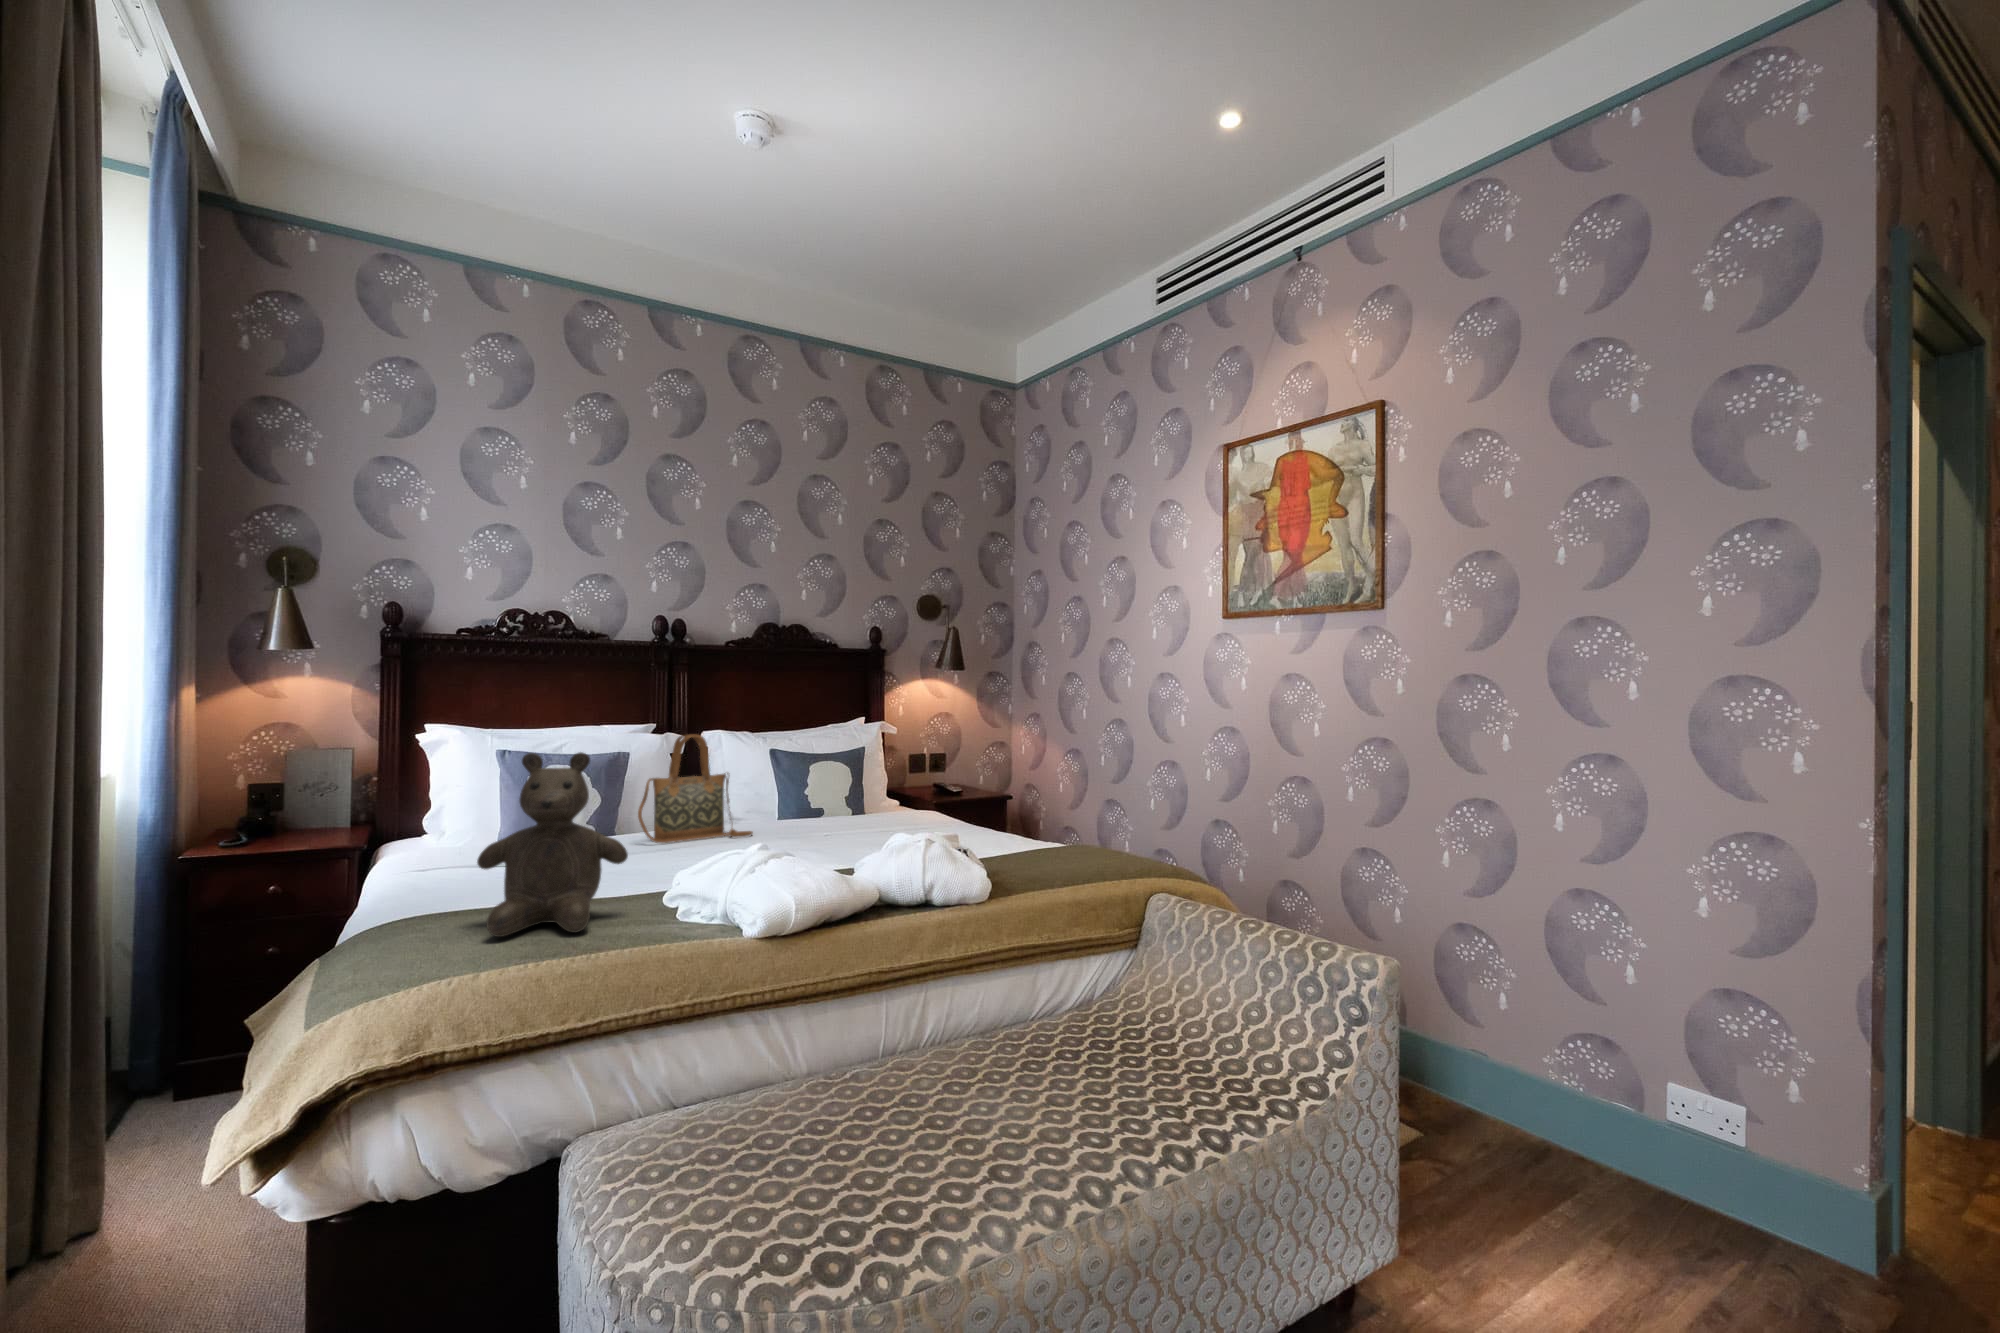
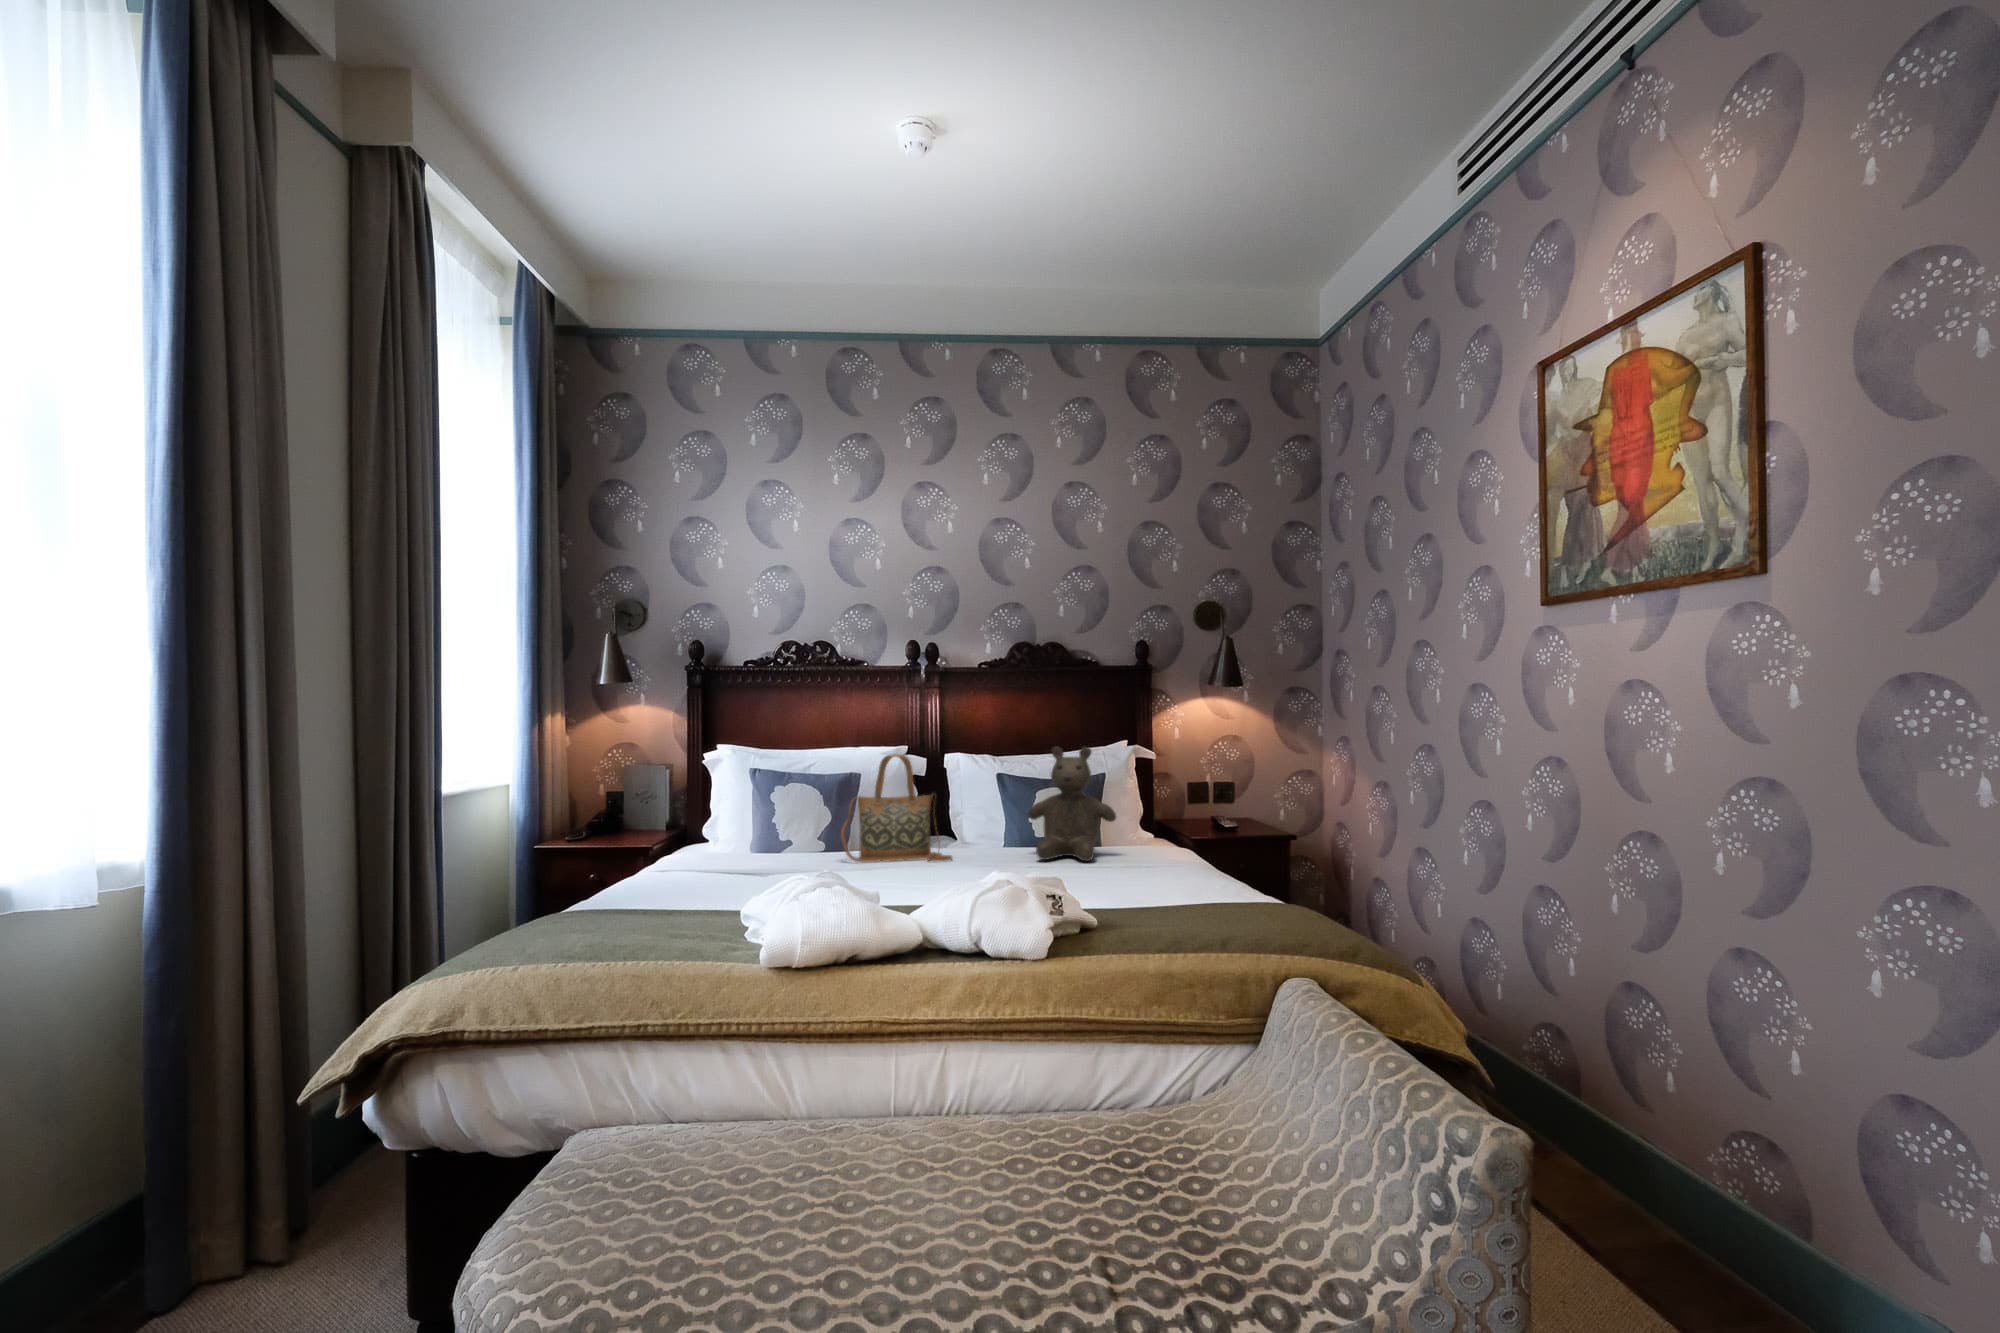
teddy bear: present [477,752,628,937] -> present [1028,747,1116,861]

